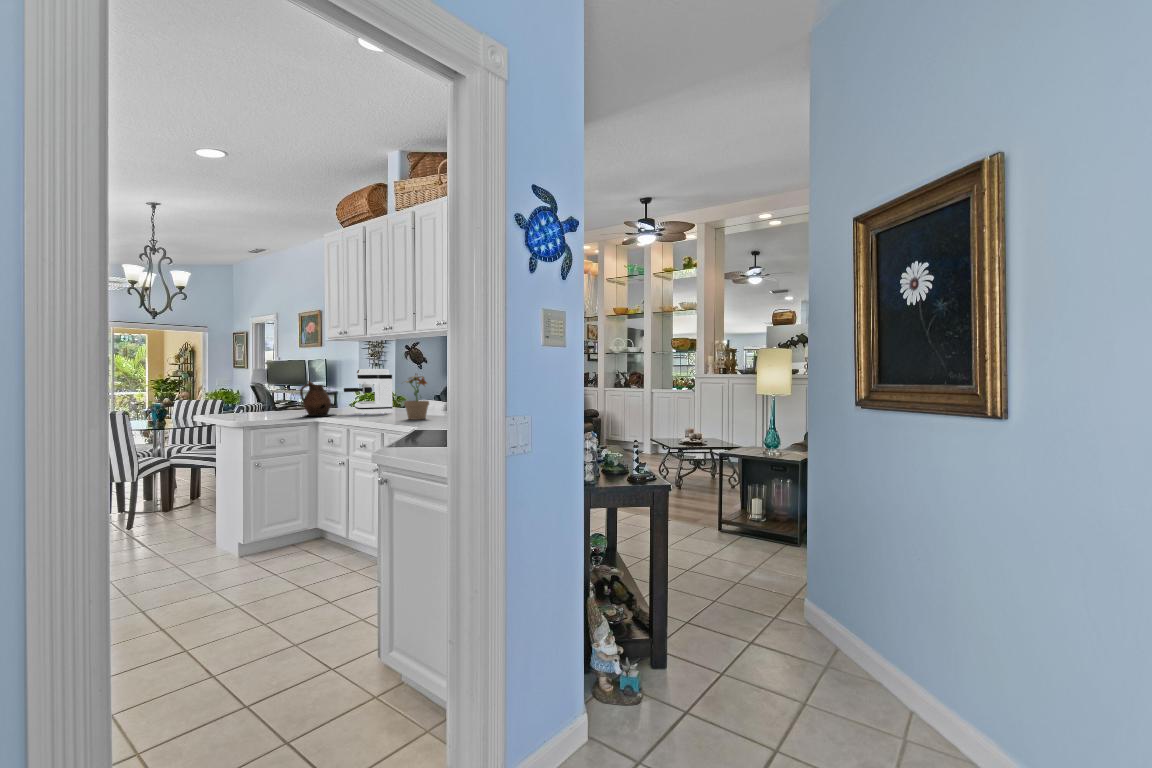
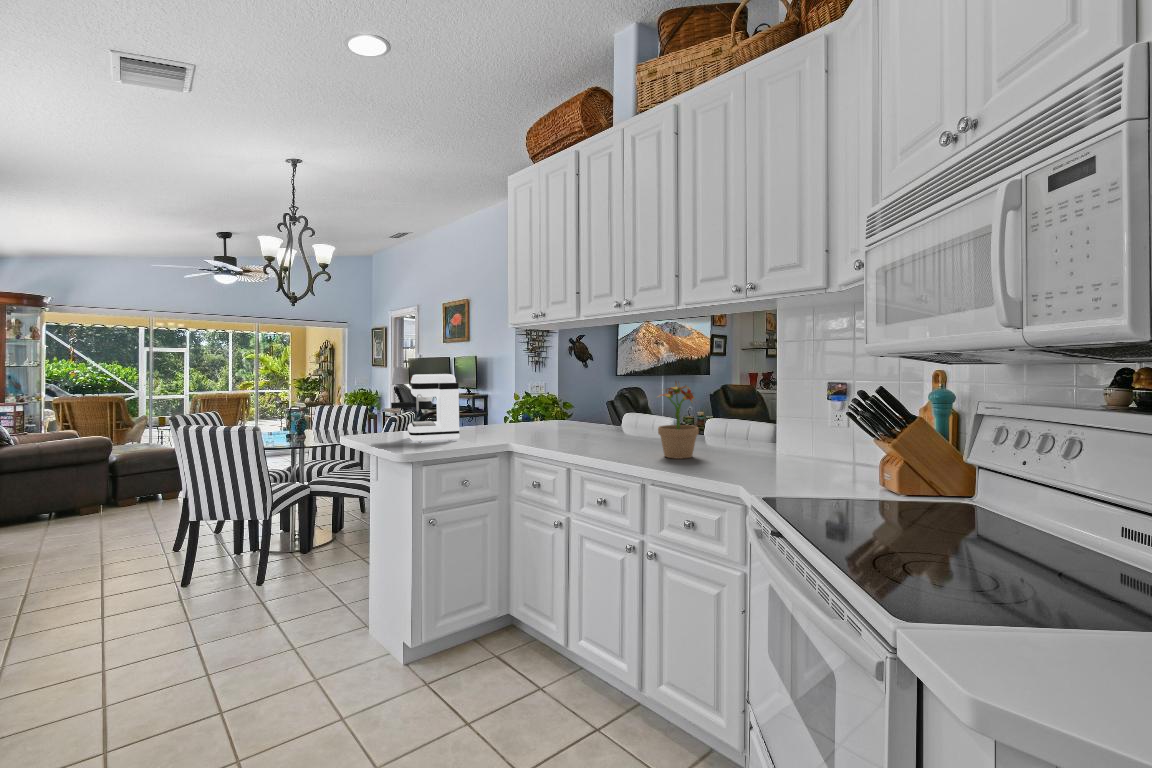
coffee maker: present [344,369,393,414] -> present [391,374,459,442]
ceramic pitcher: present [300,381,332,416] -> none [484,391,533,446]

